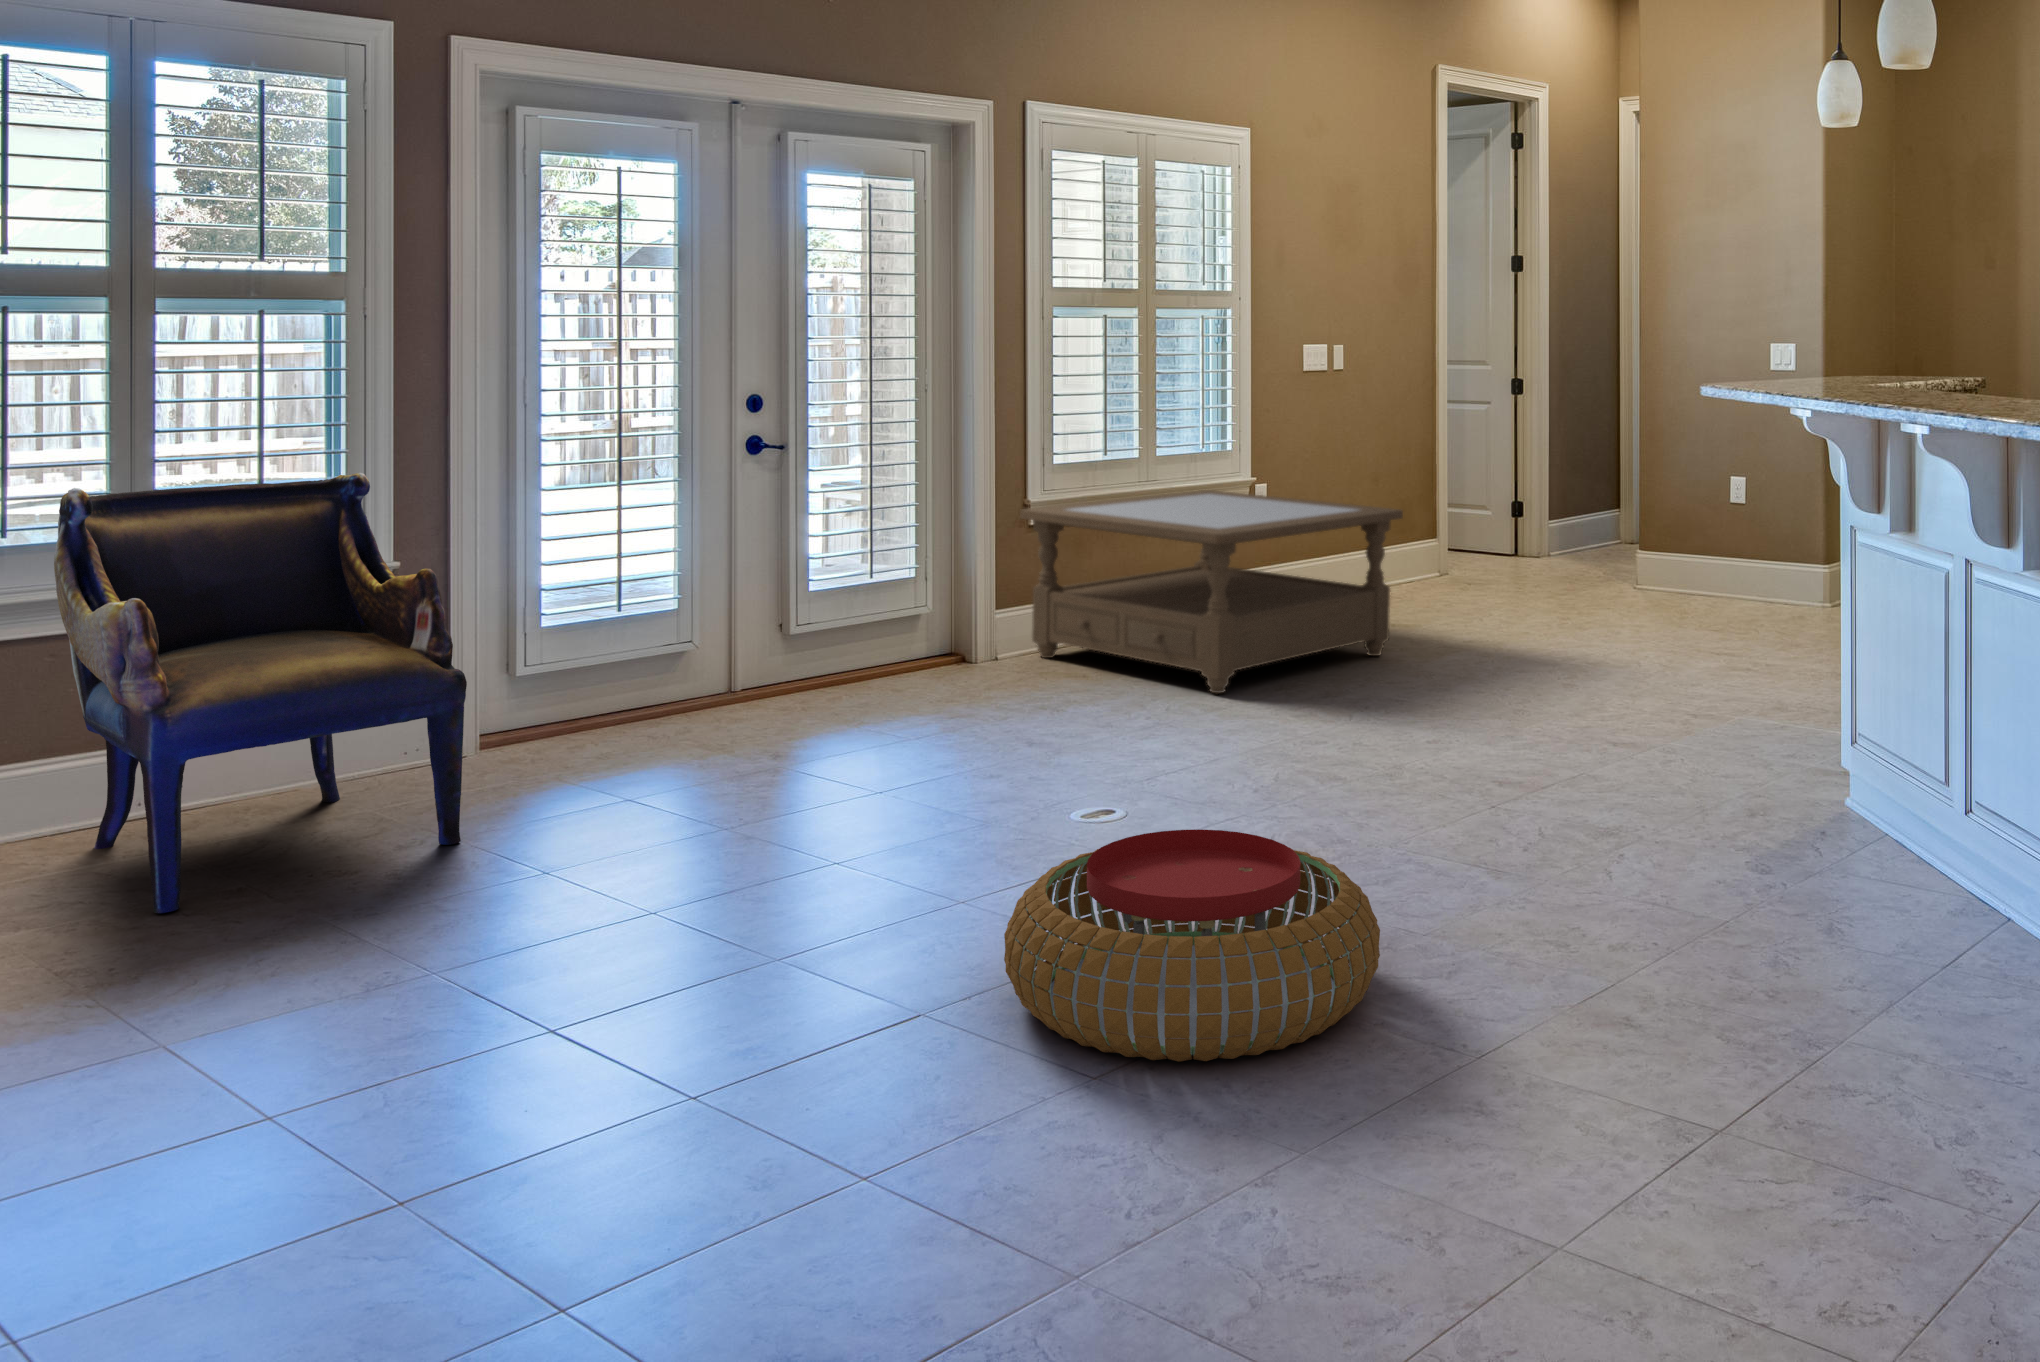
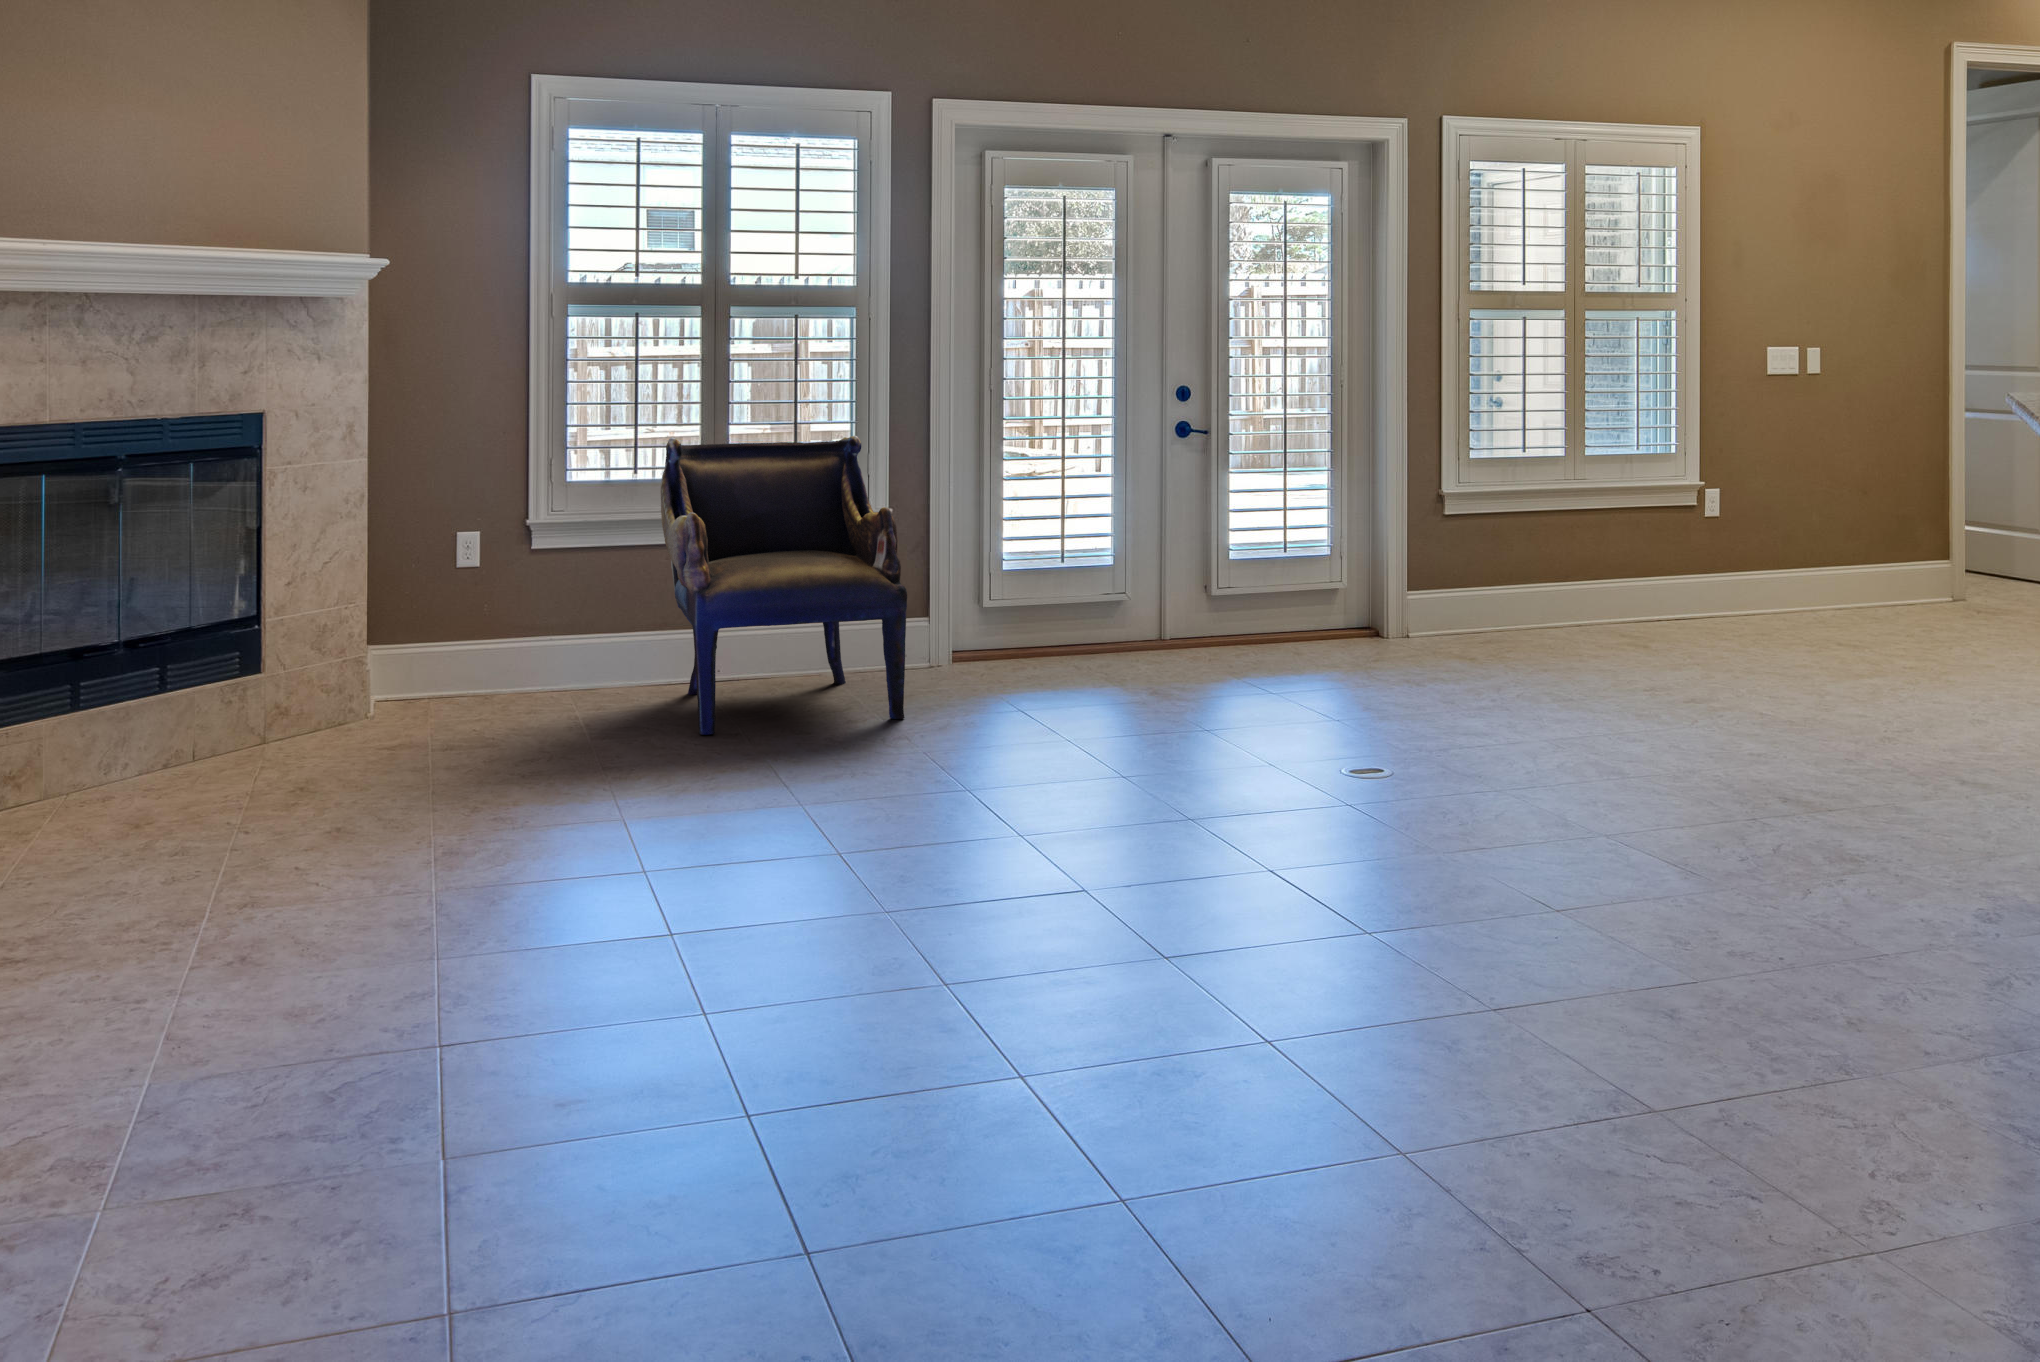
coffee table: present [1020,490,1403,693] -> none [1433,493,1838,685]
pouf: present [1004,829,1380,1062] -> none [1207,755,1547,943]

